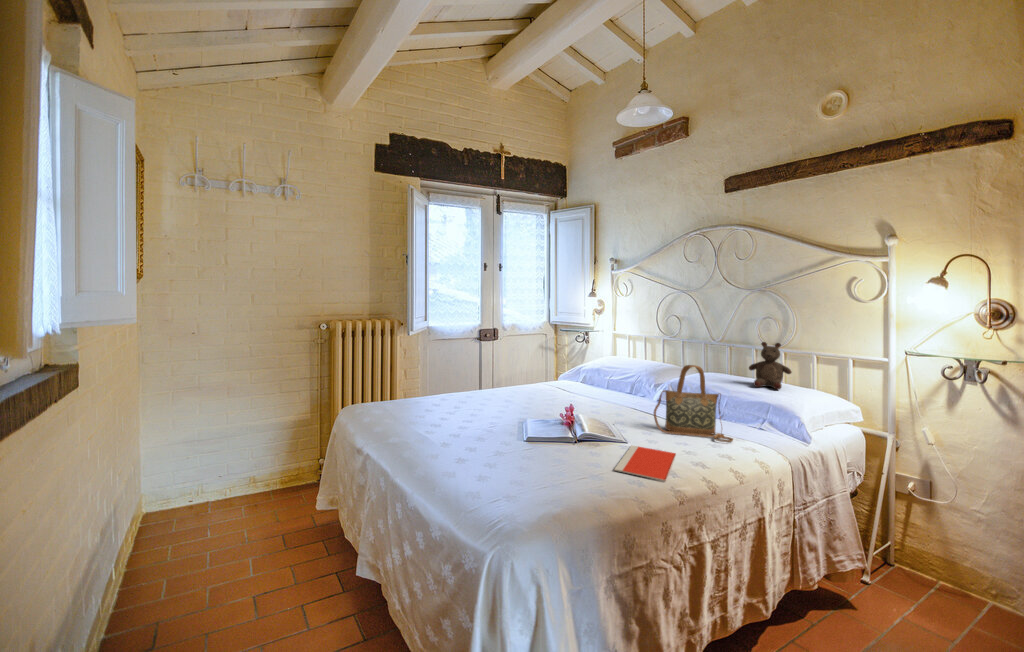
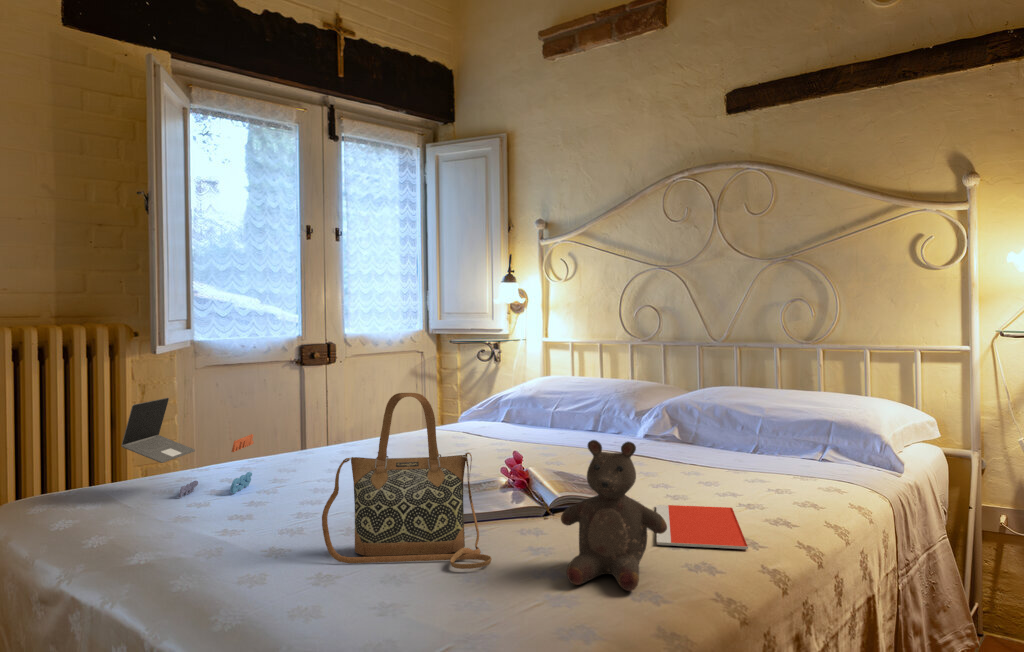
stuffed bear: present [749,342,792,390] -> present [561,440,667,591]
laptop: none [373,361,434,411] -> present [121,398,254,498]
handbag: present [654,365,733,442] -> present [322,393,492,569]

